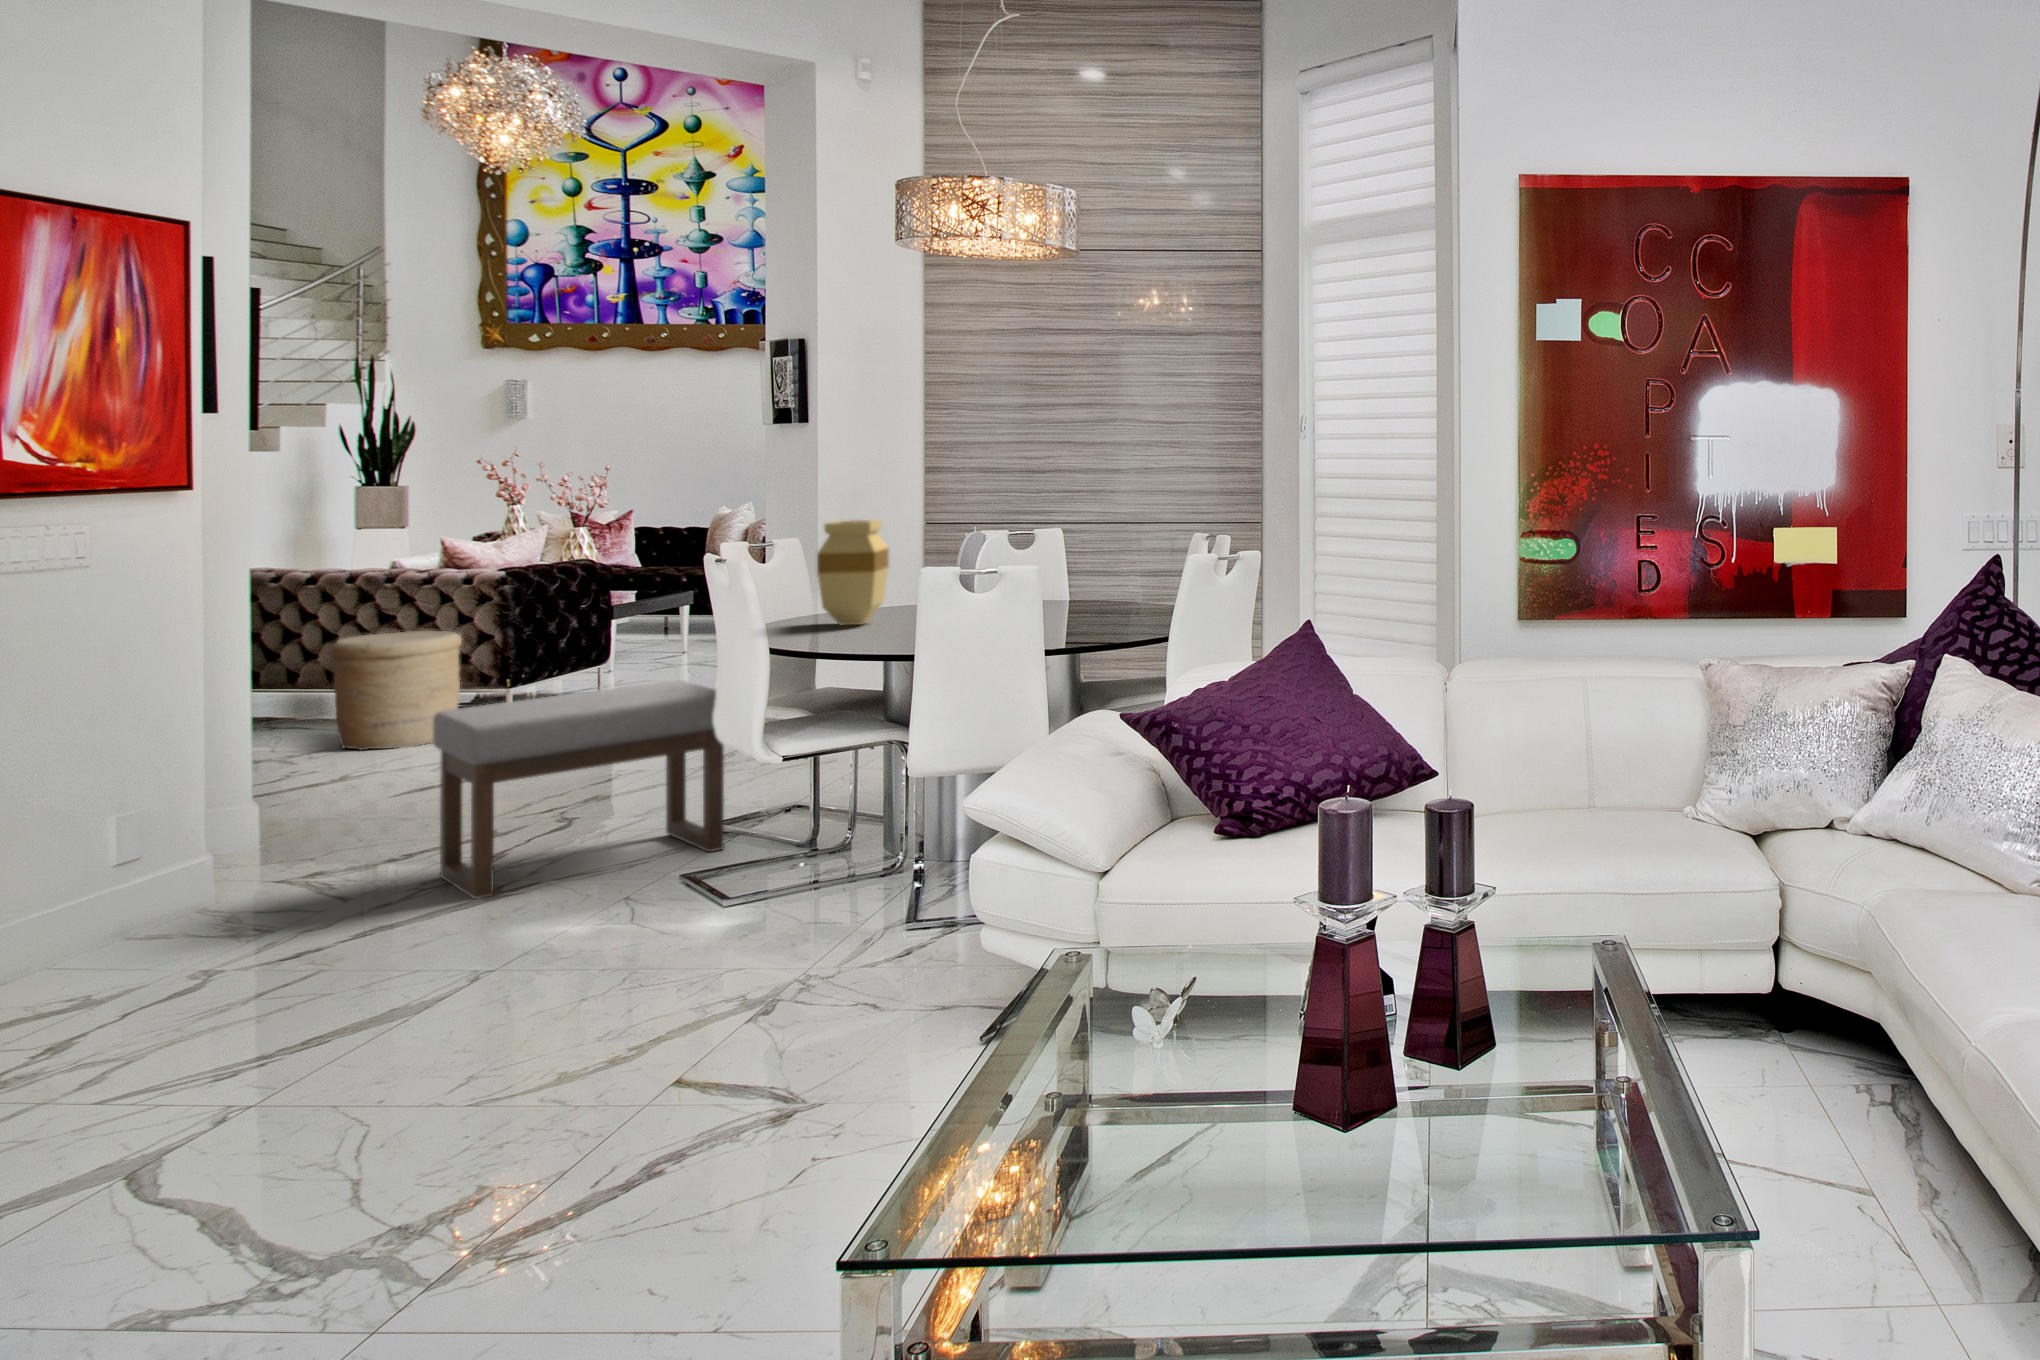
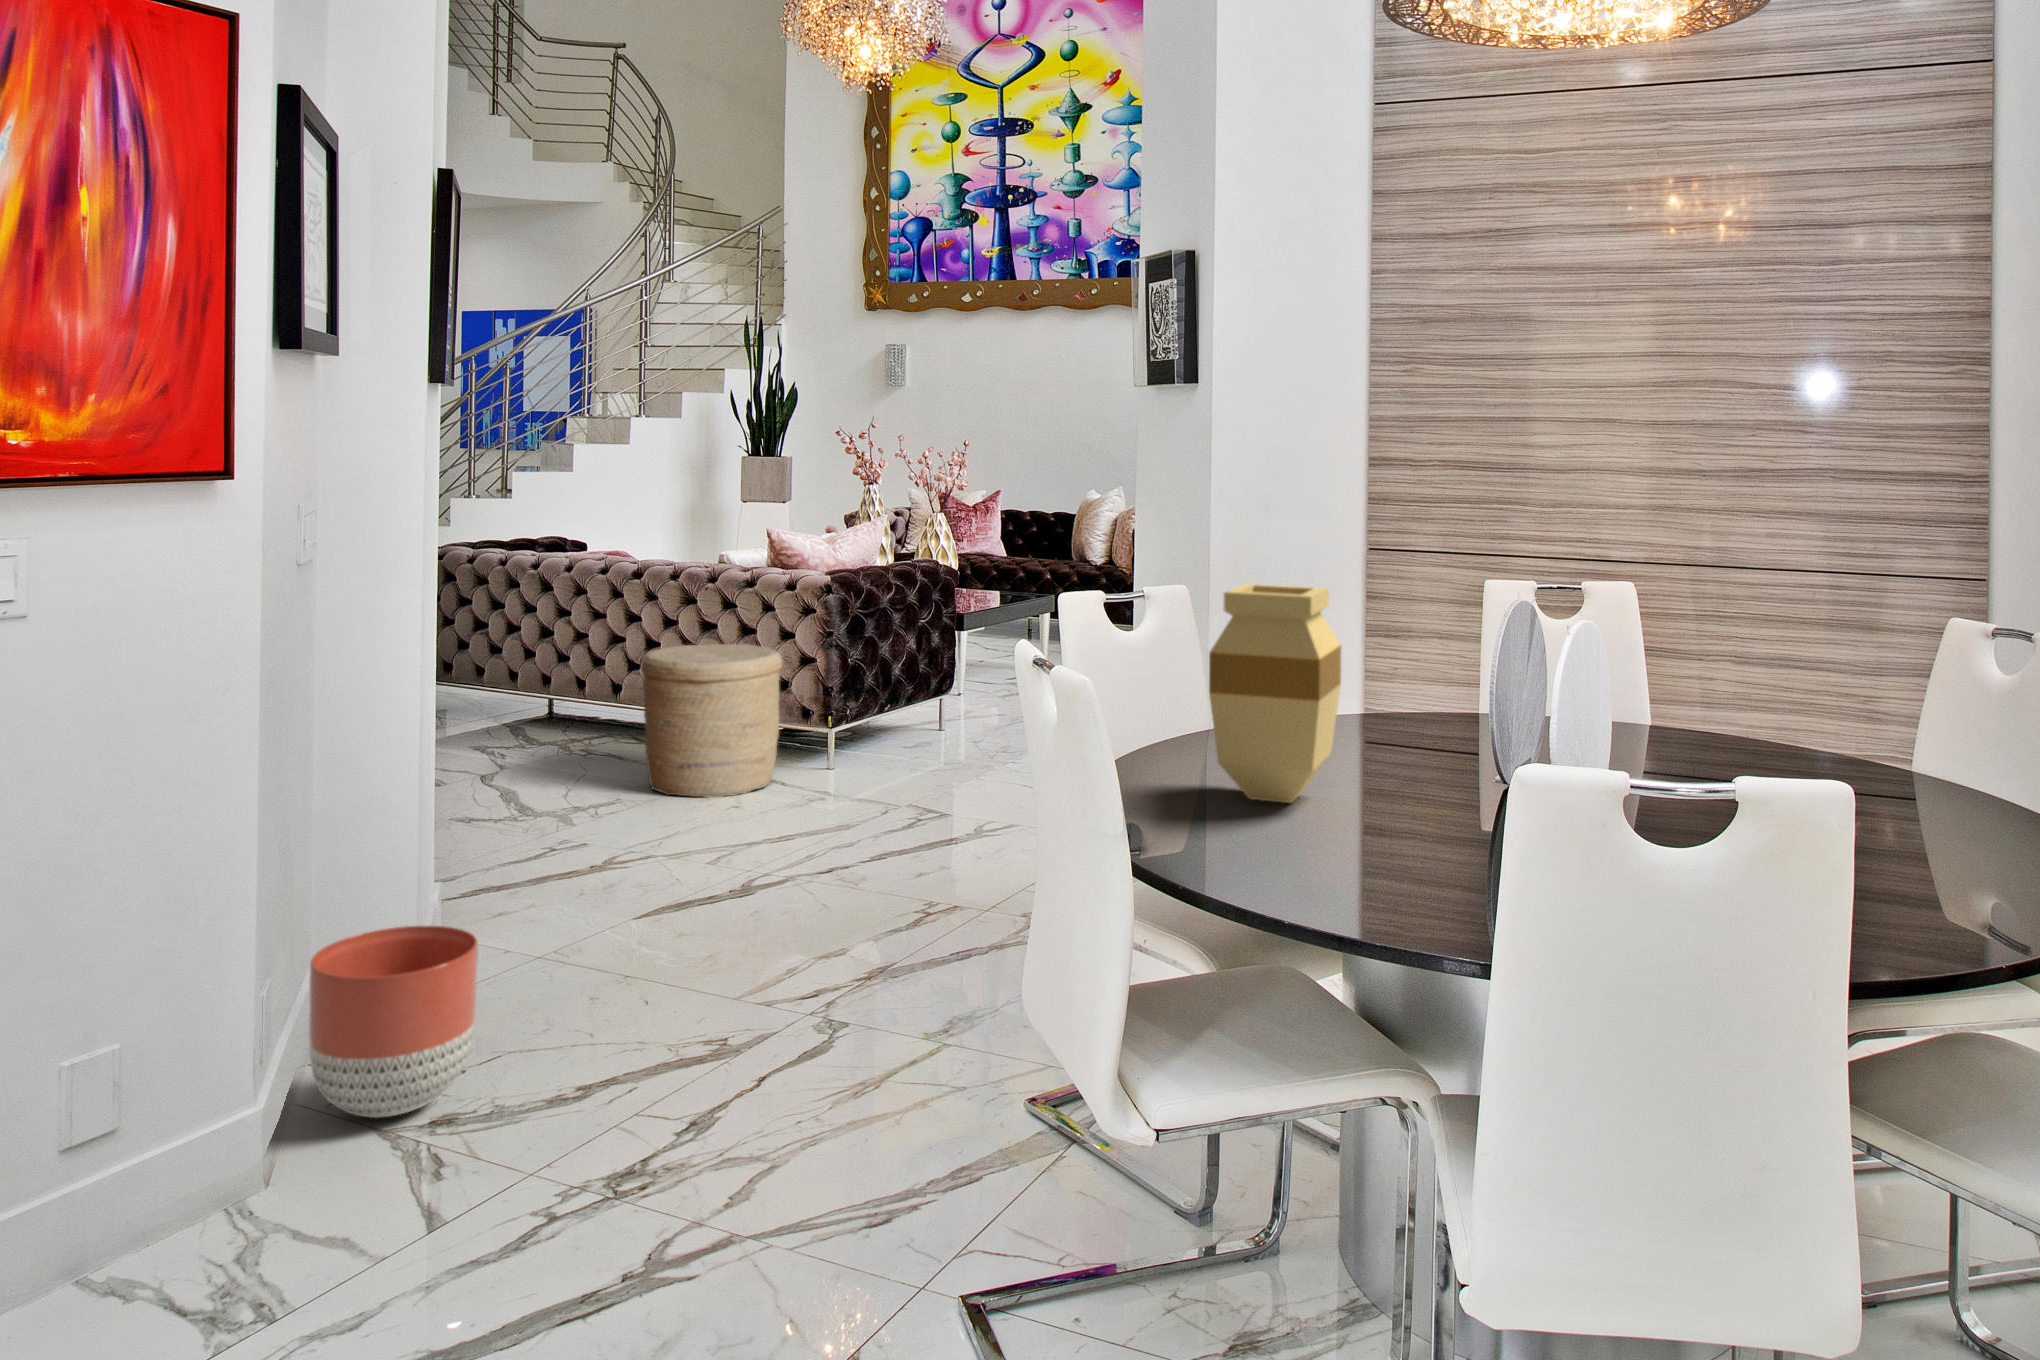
ottoman: present [433,681,724,899] -> none [595,834,1054,1259]
planter: none [211,775,330,887] -> present [309,925,478,1118]

